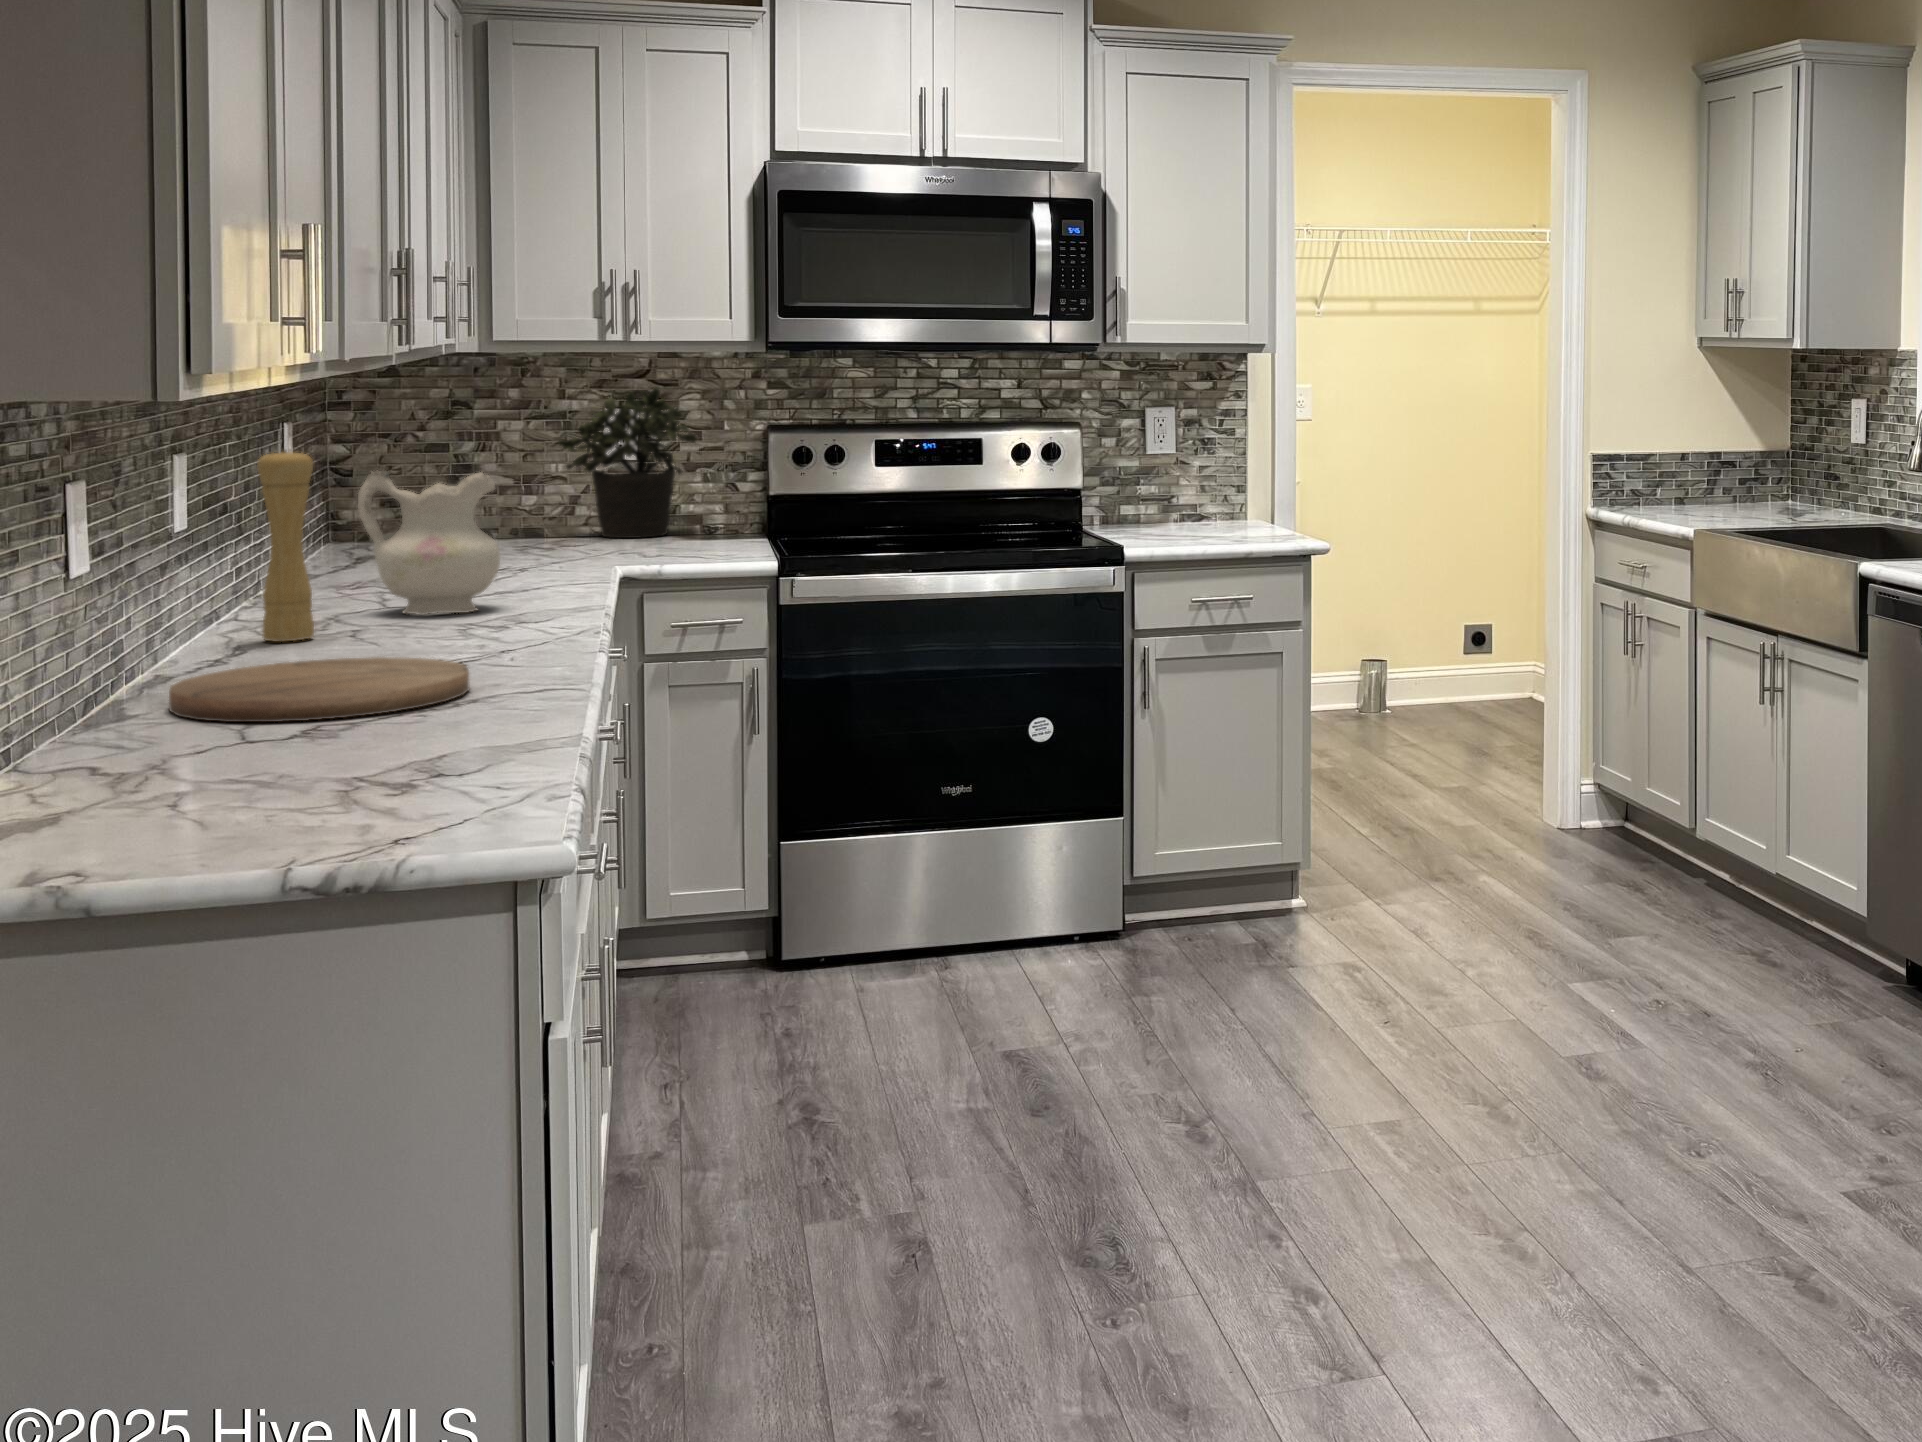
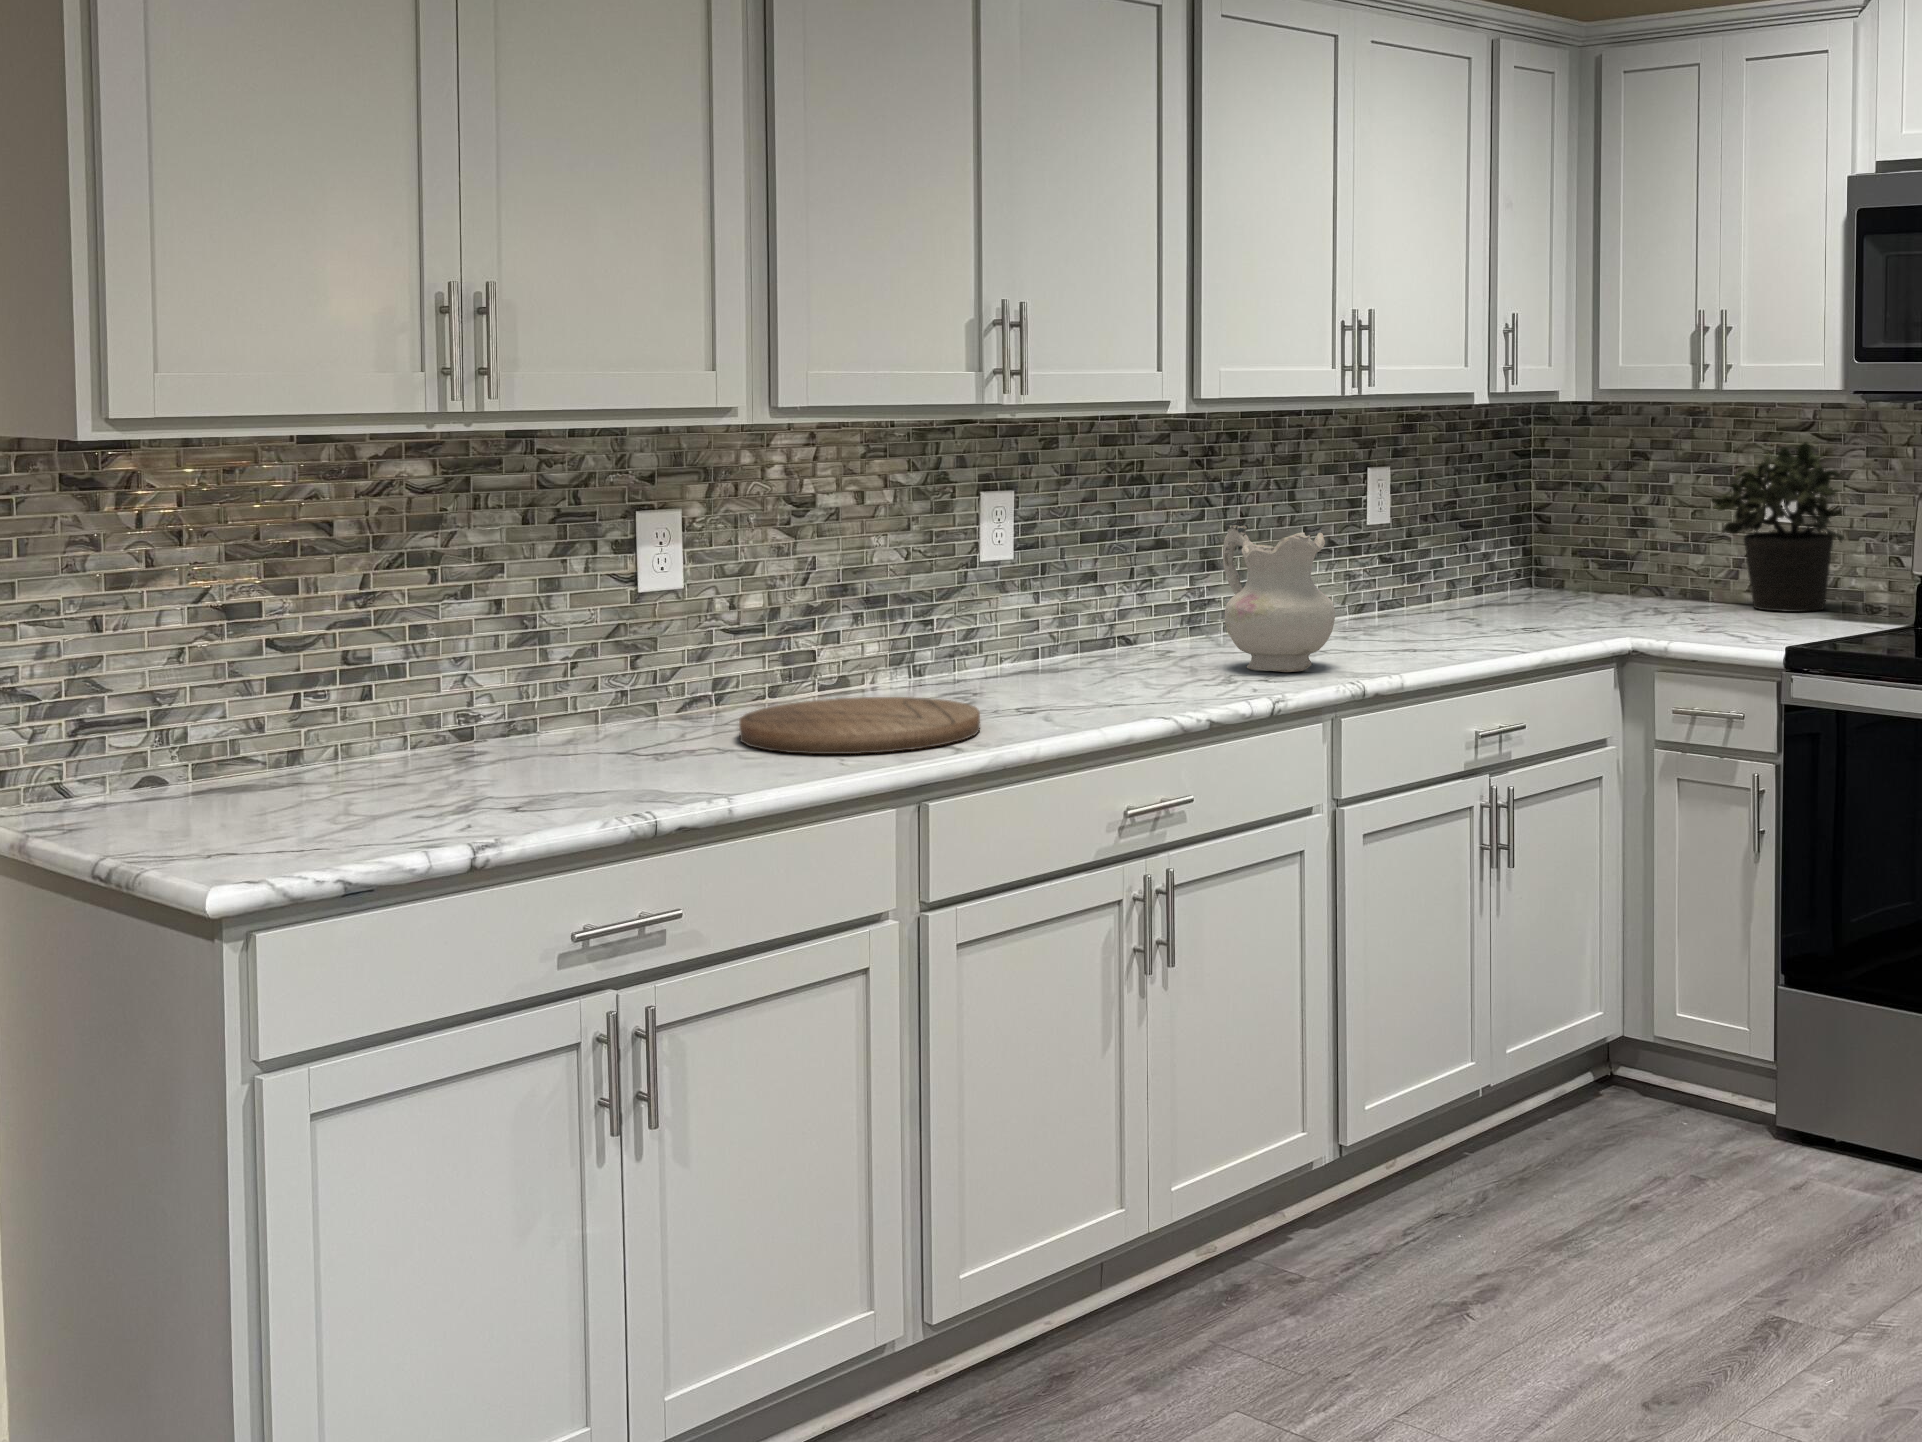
pepper mill: present [257,450,314,641] -> none [1059,502,1104,679]

